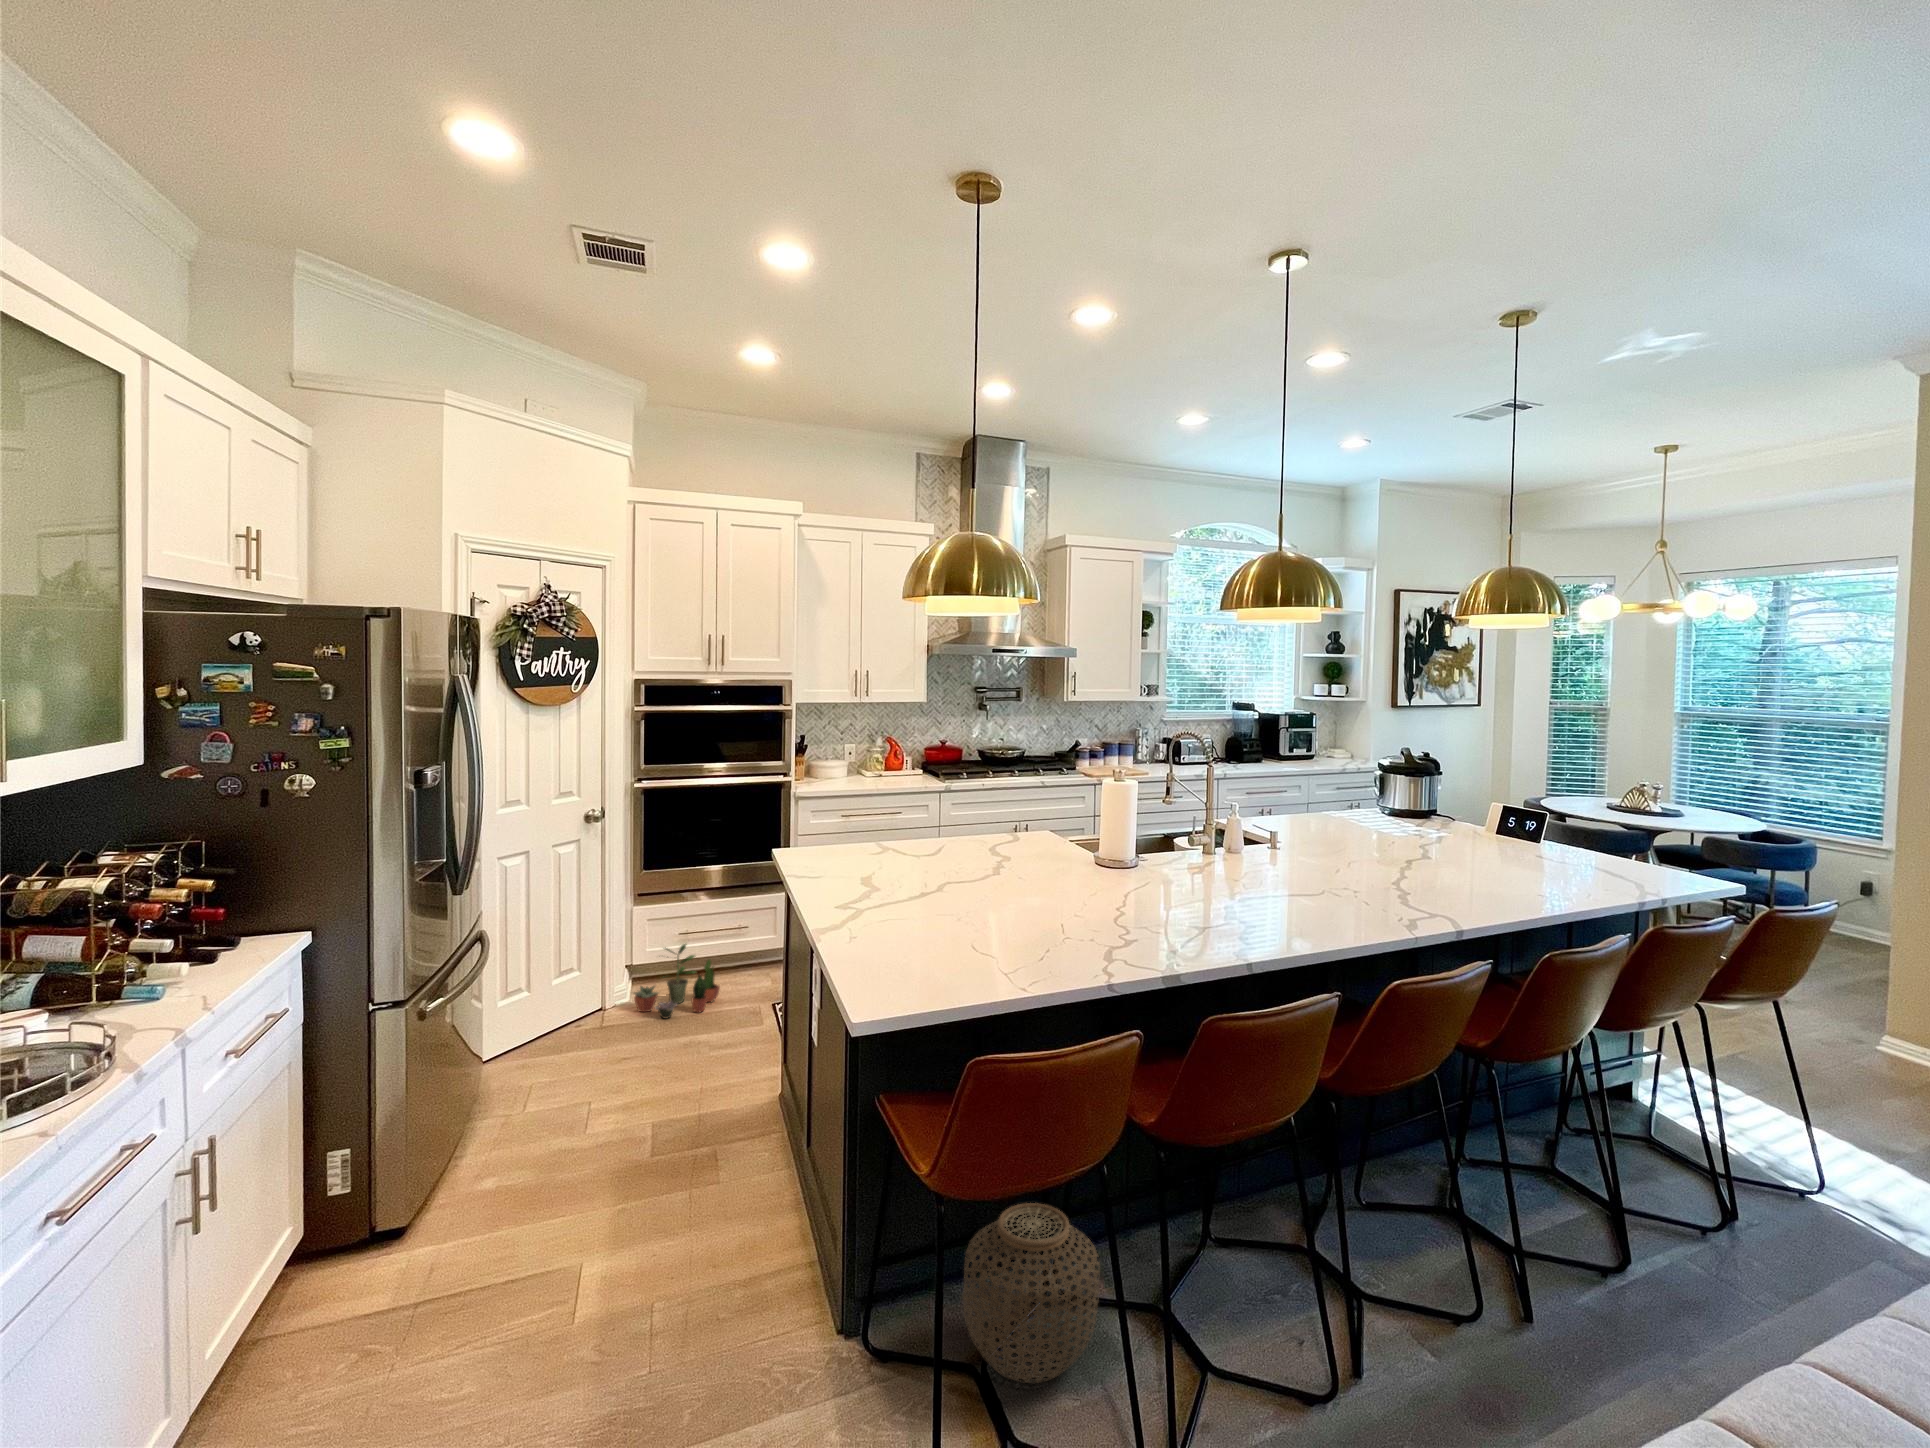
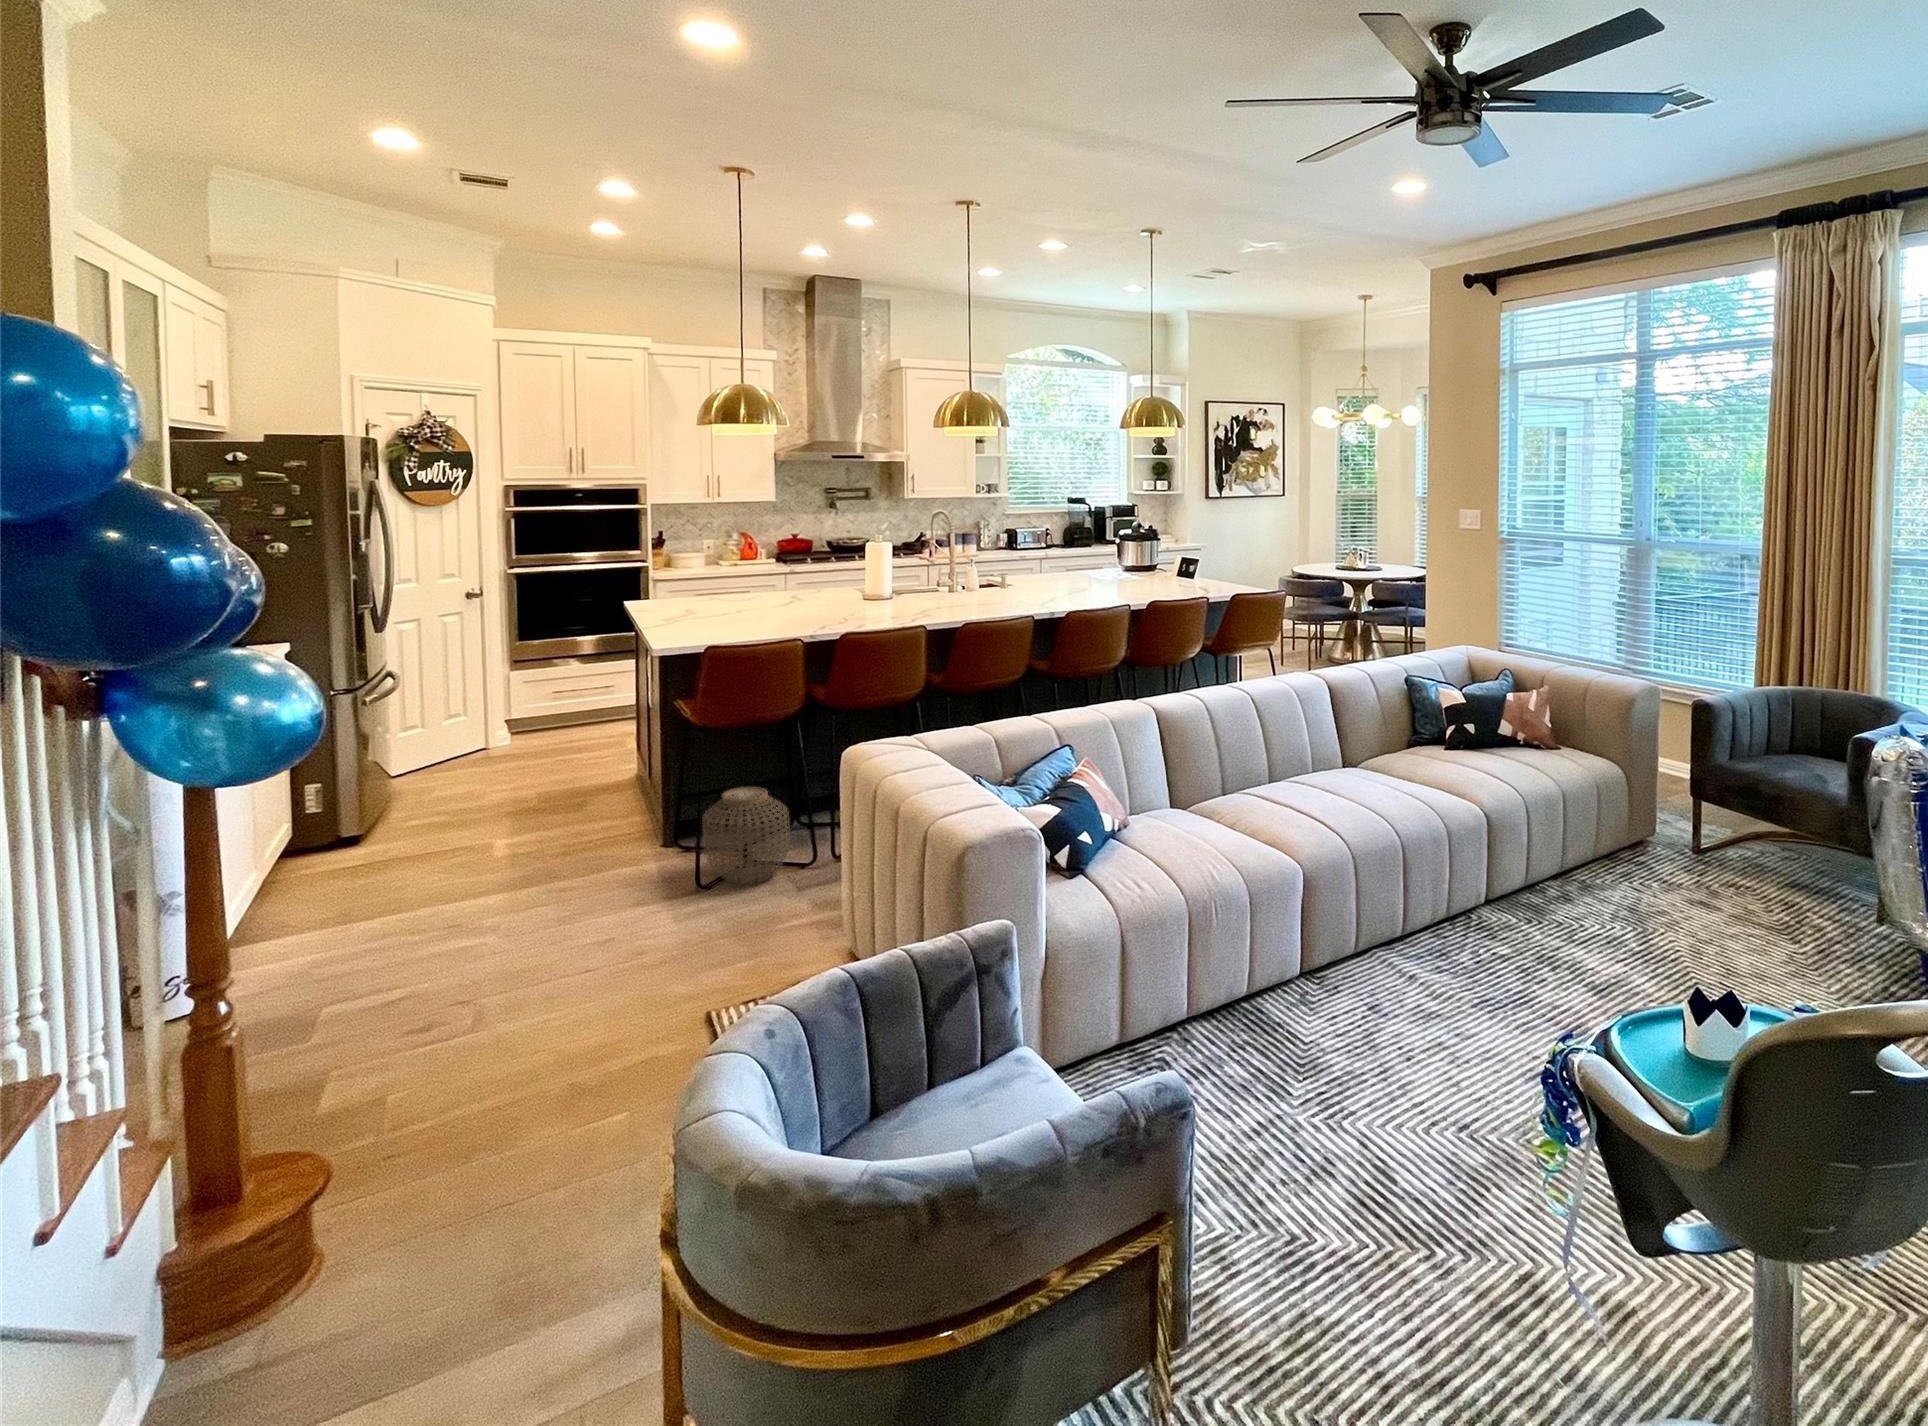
potted plant: present [634,944,720,1019] -> none [535,689,606,743]

